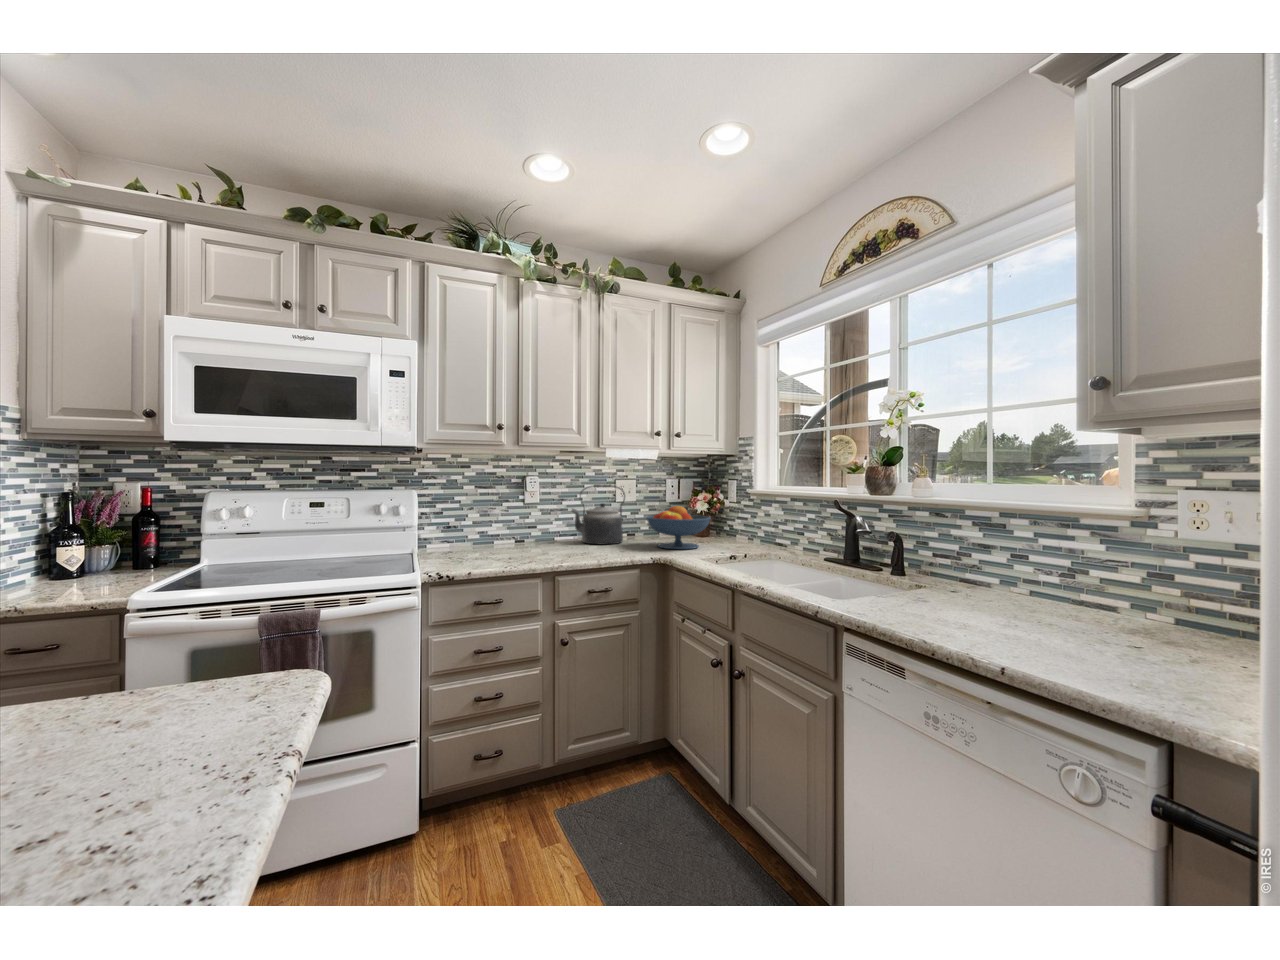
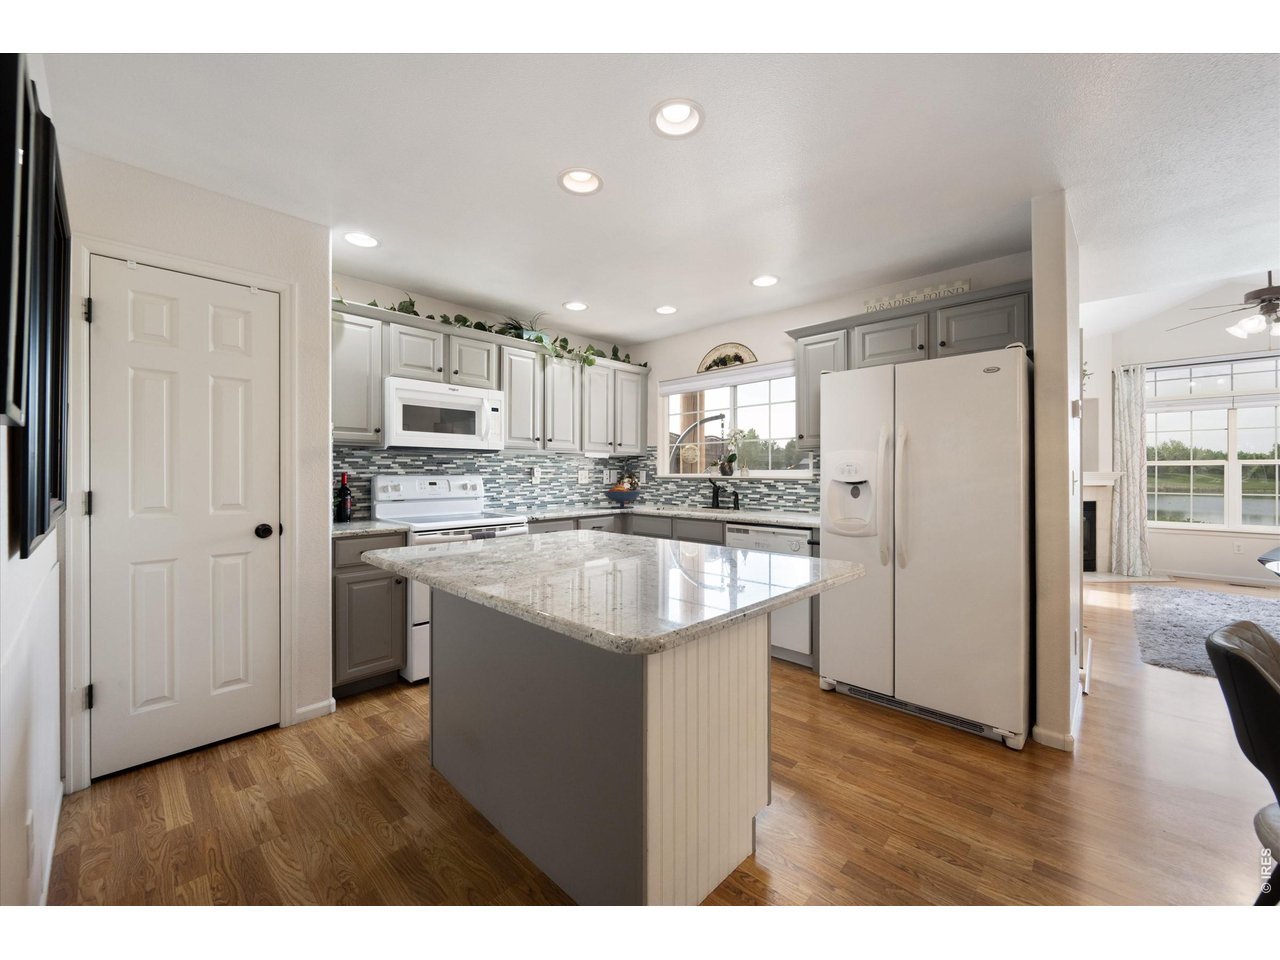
kettle: present [572,485,625,544] -> none [558,474,587,508]

